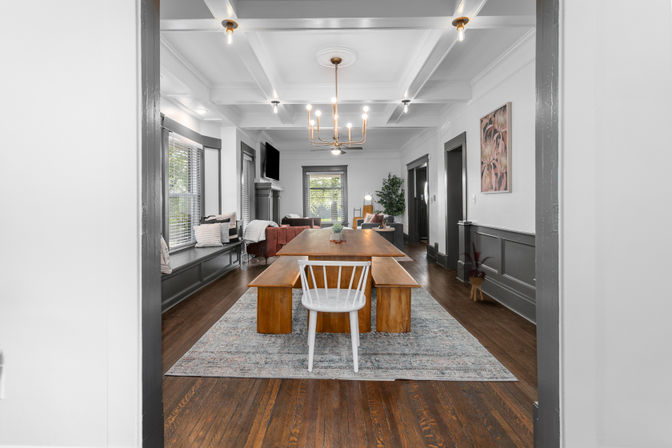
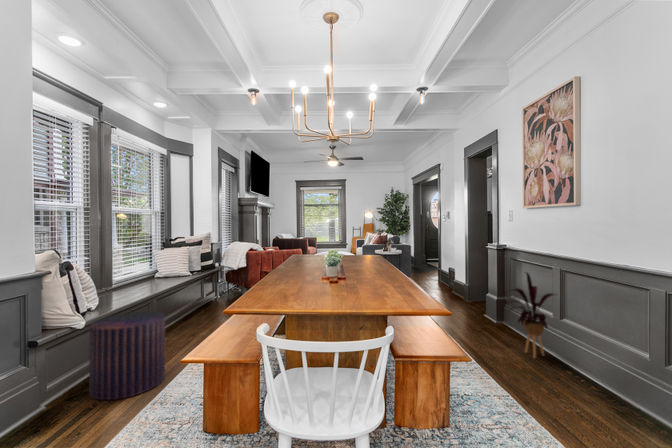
pouf: none [175,266,222,318] -> present [89,312,165,400]

